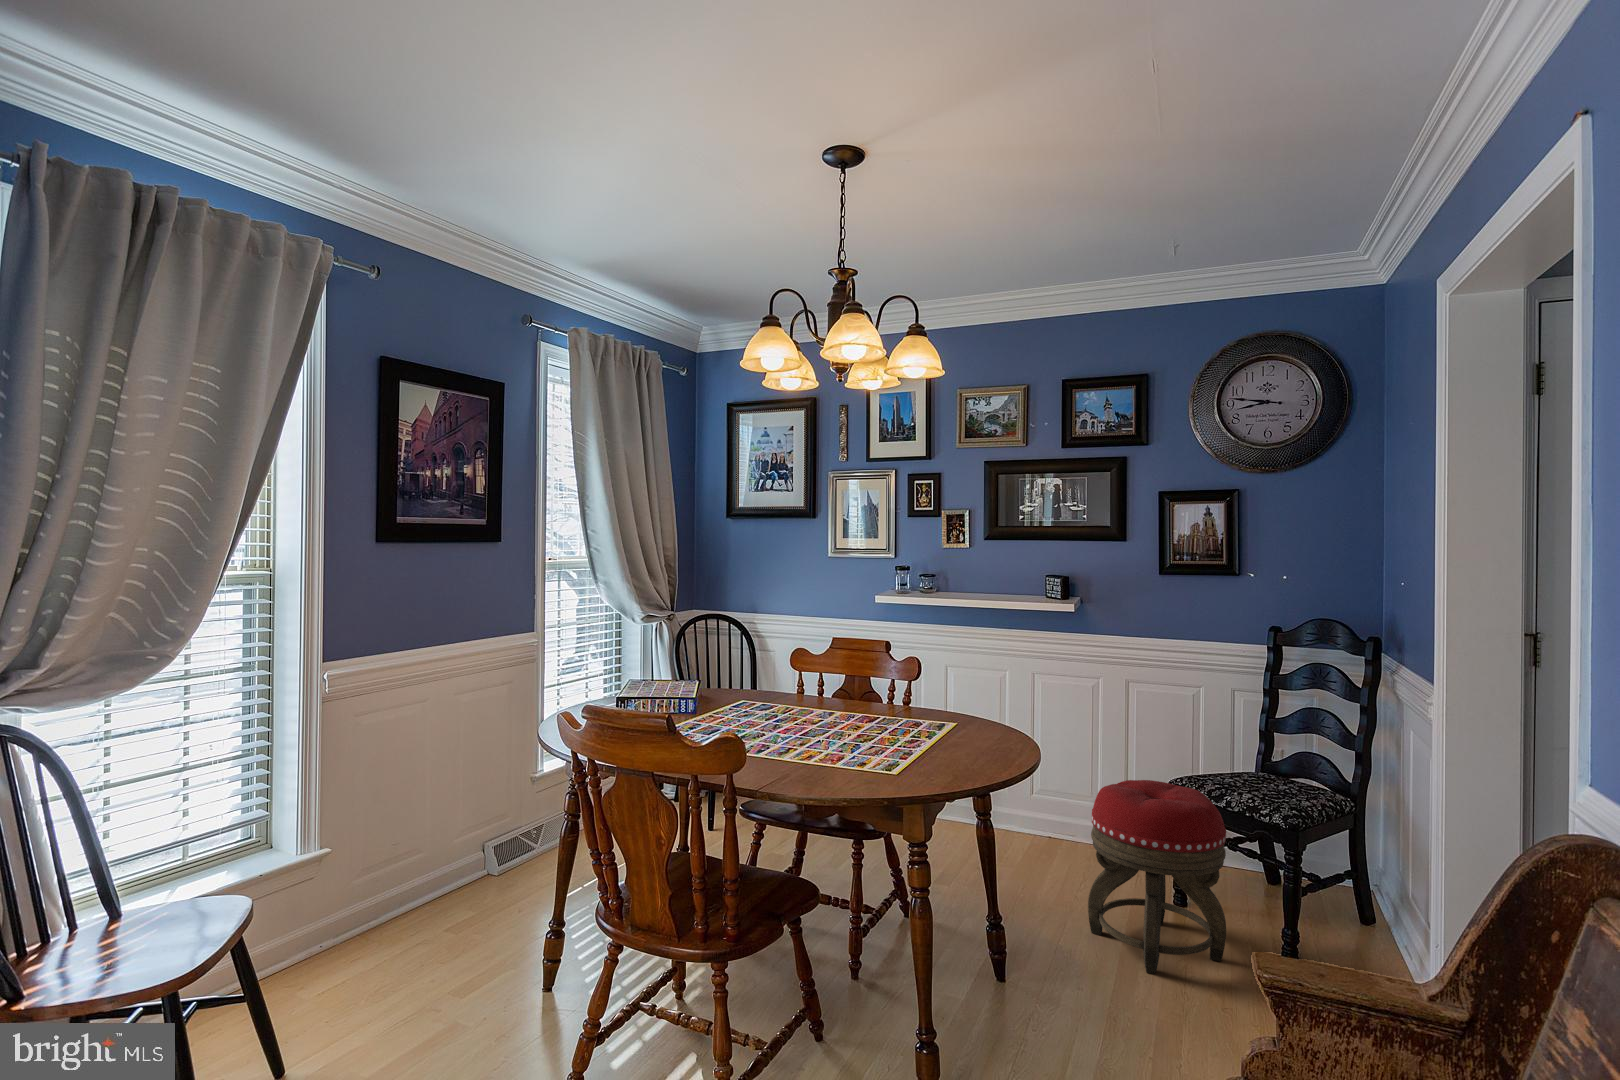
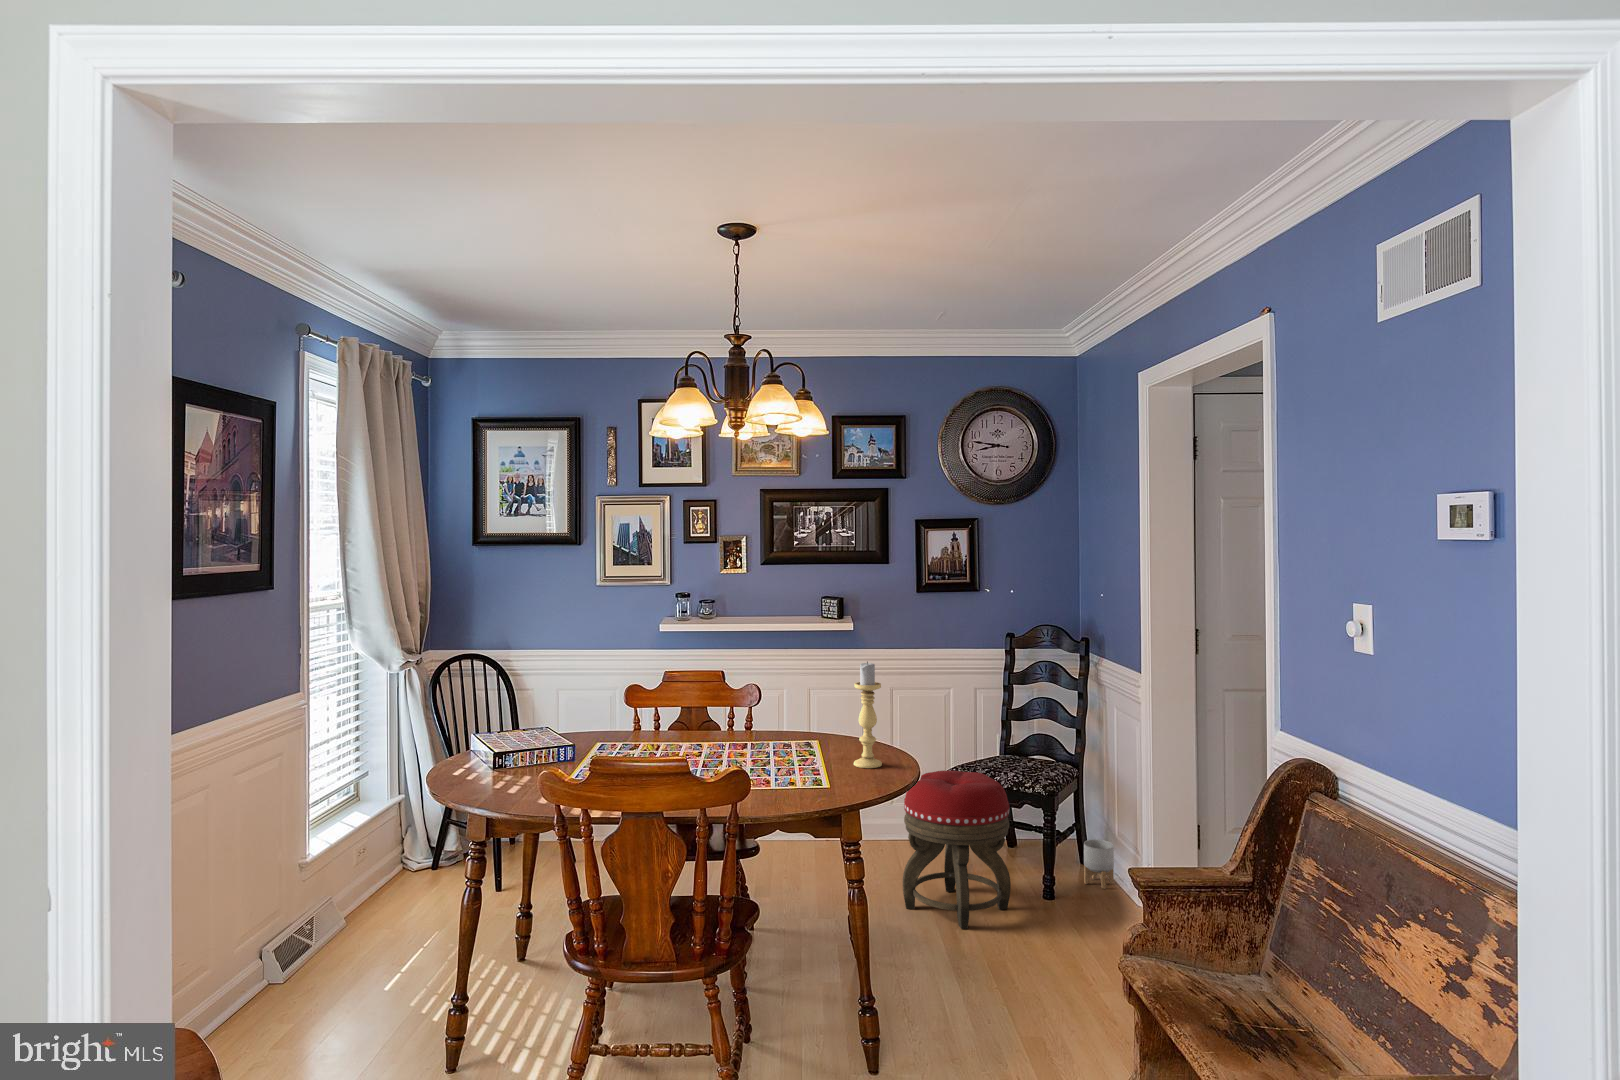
candle holder: none [973,638,1007,763] -> present [854,662,882,768]
planter: none [1351,897,1397,965] -> present [1084,840,1114,889]

